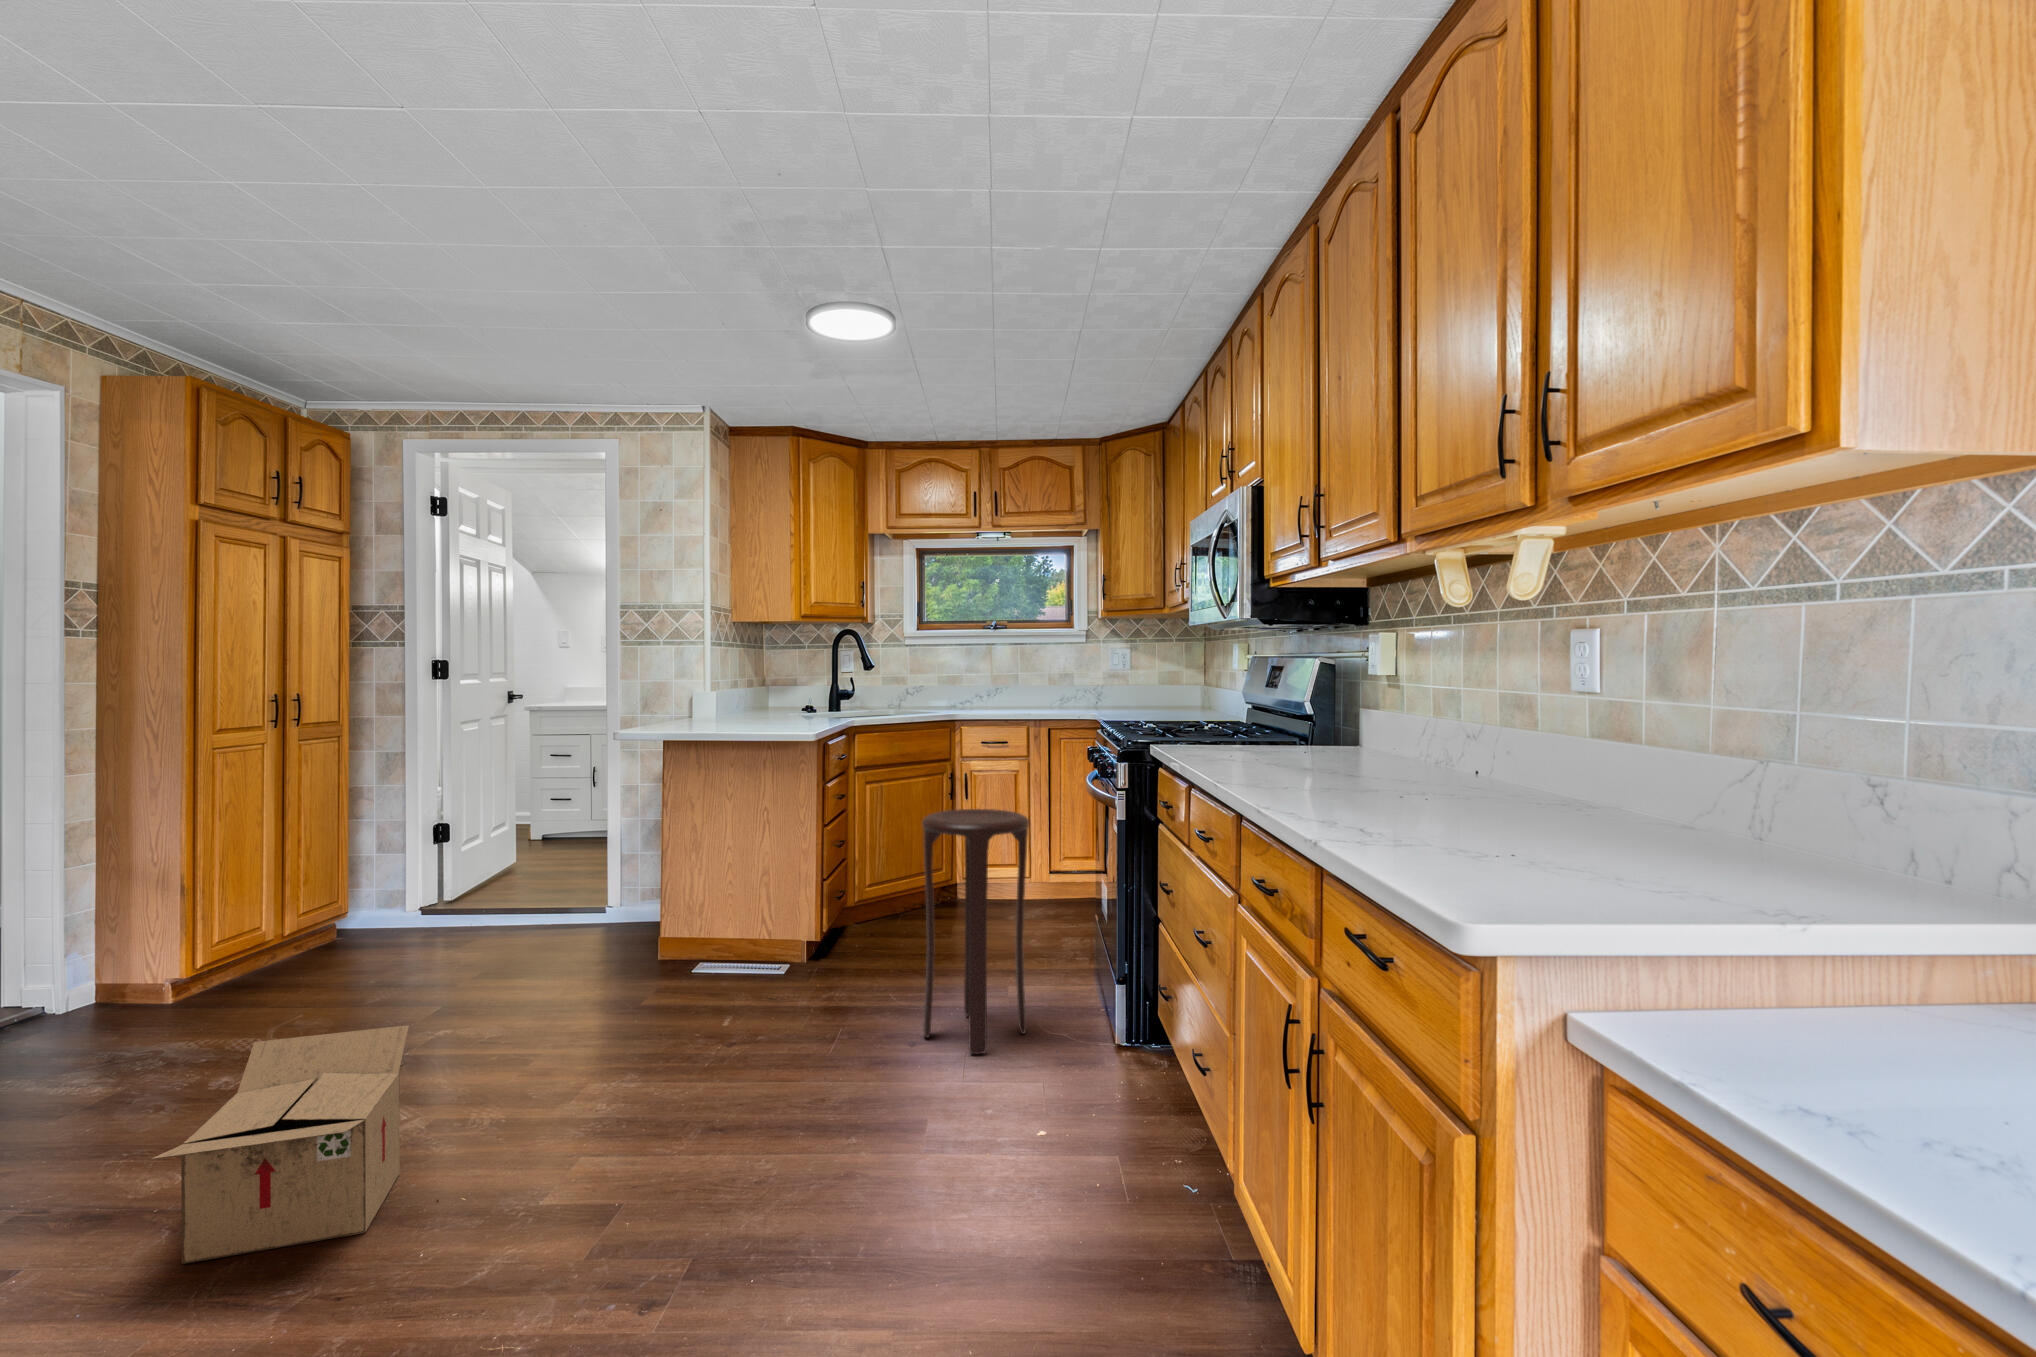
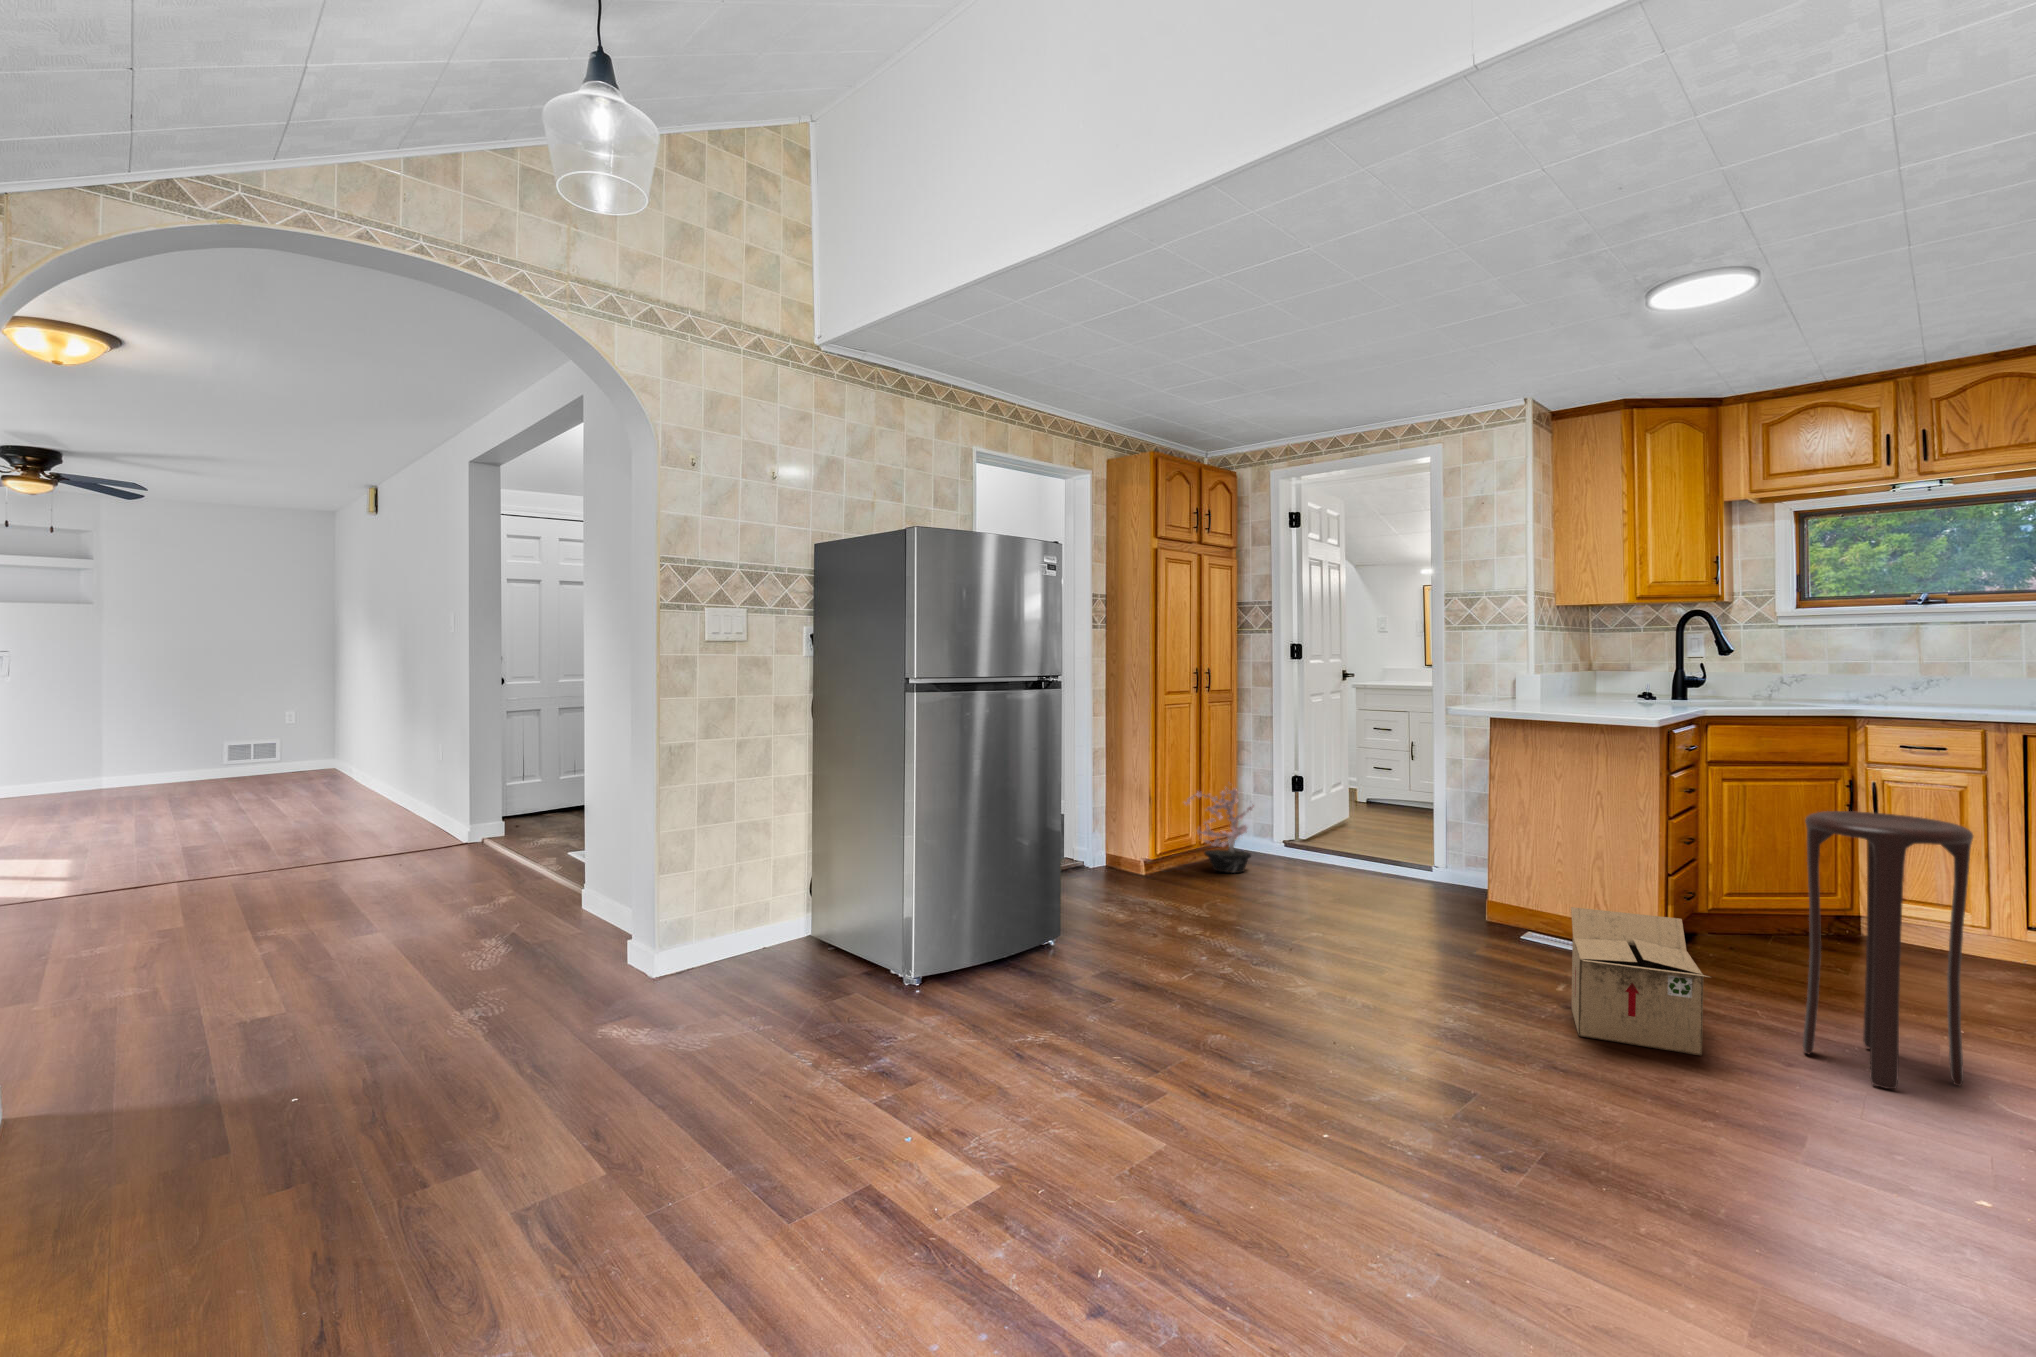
potted plant: none [245,837,378,966] -> present [1185,788,1254,873]
cardboard box: present [151,1025,409,1264] -> present [1571,907,1711,1055]

